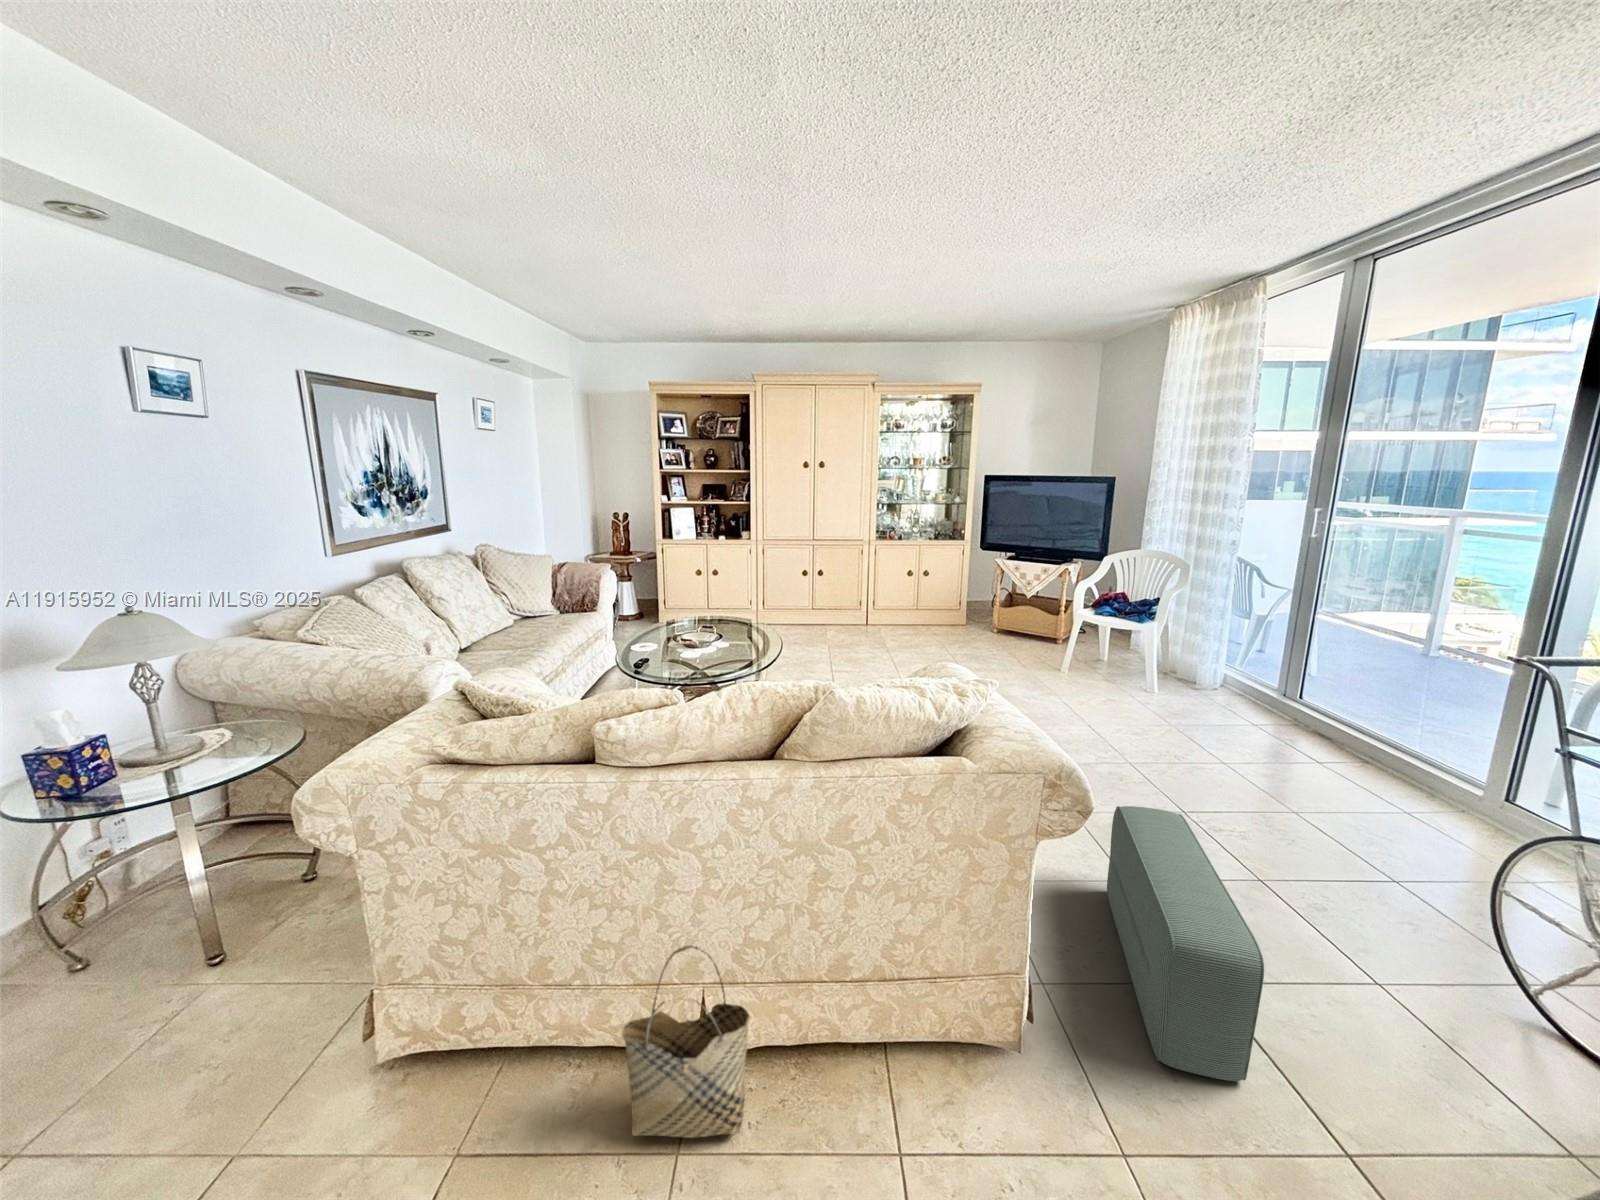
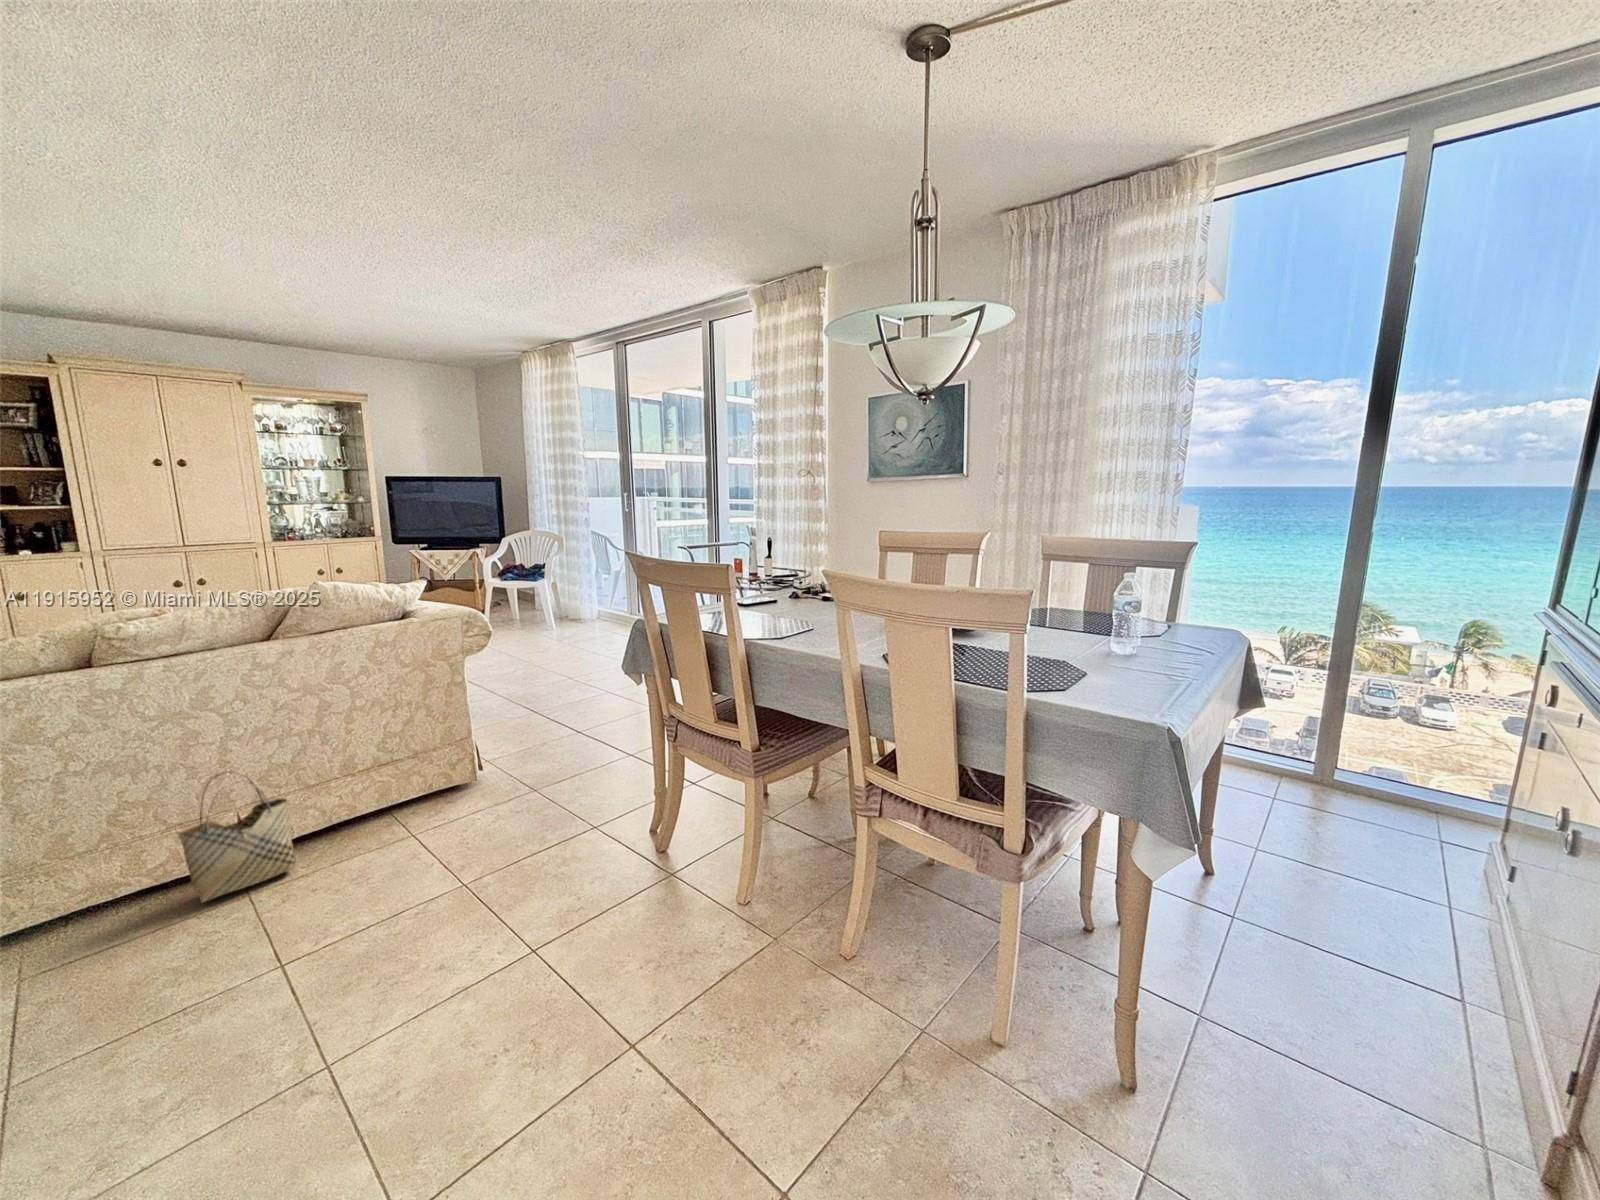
pouf: present [1107,806,1264,1081] -> none [517,657,588,758]

